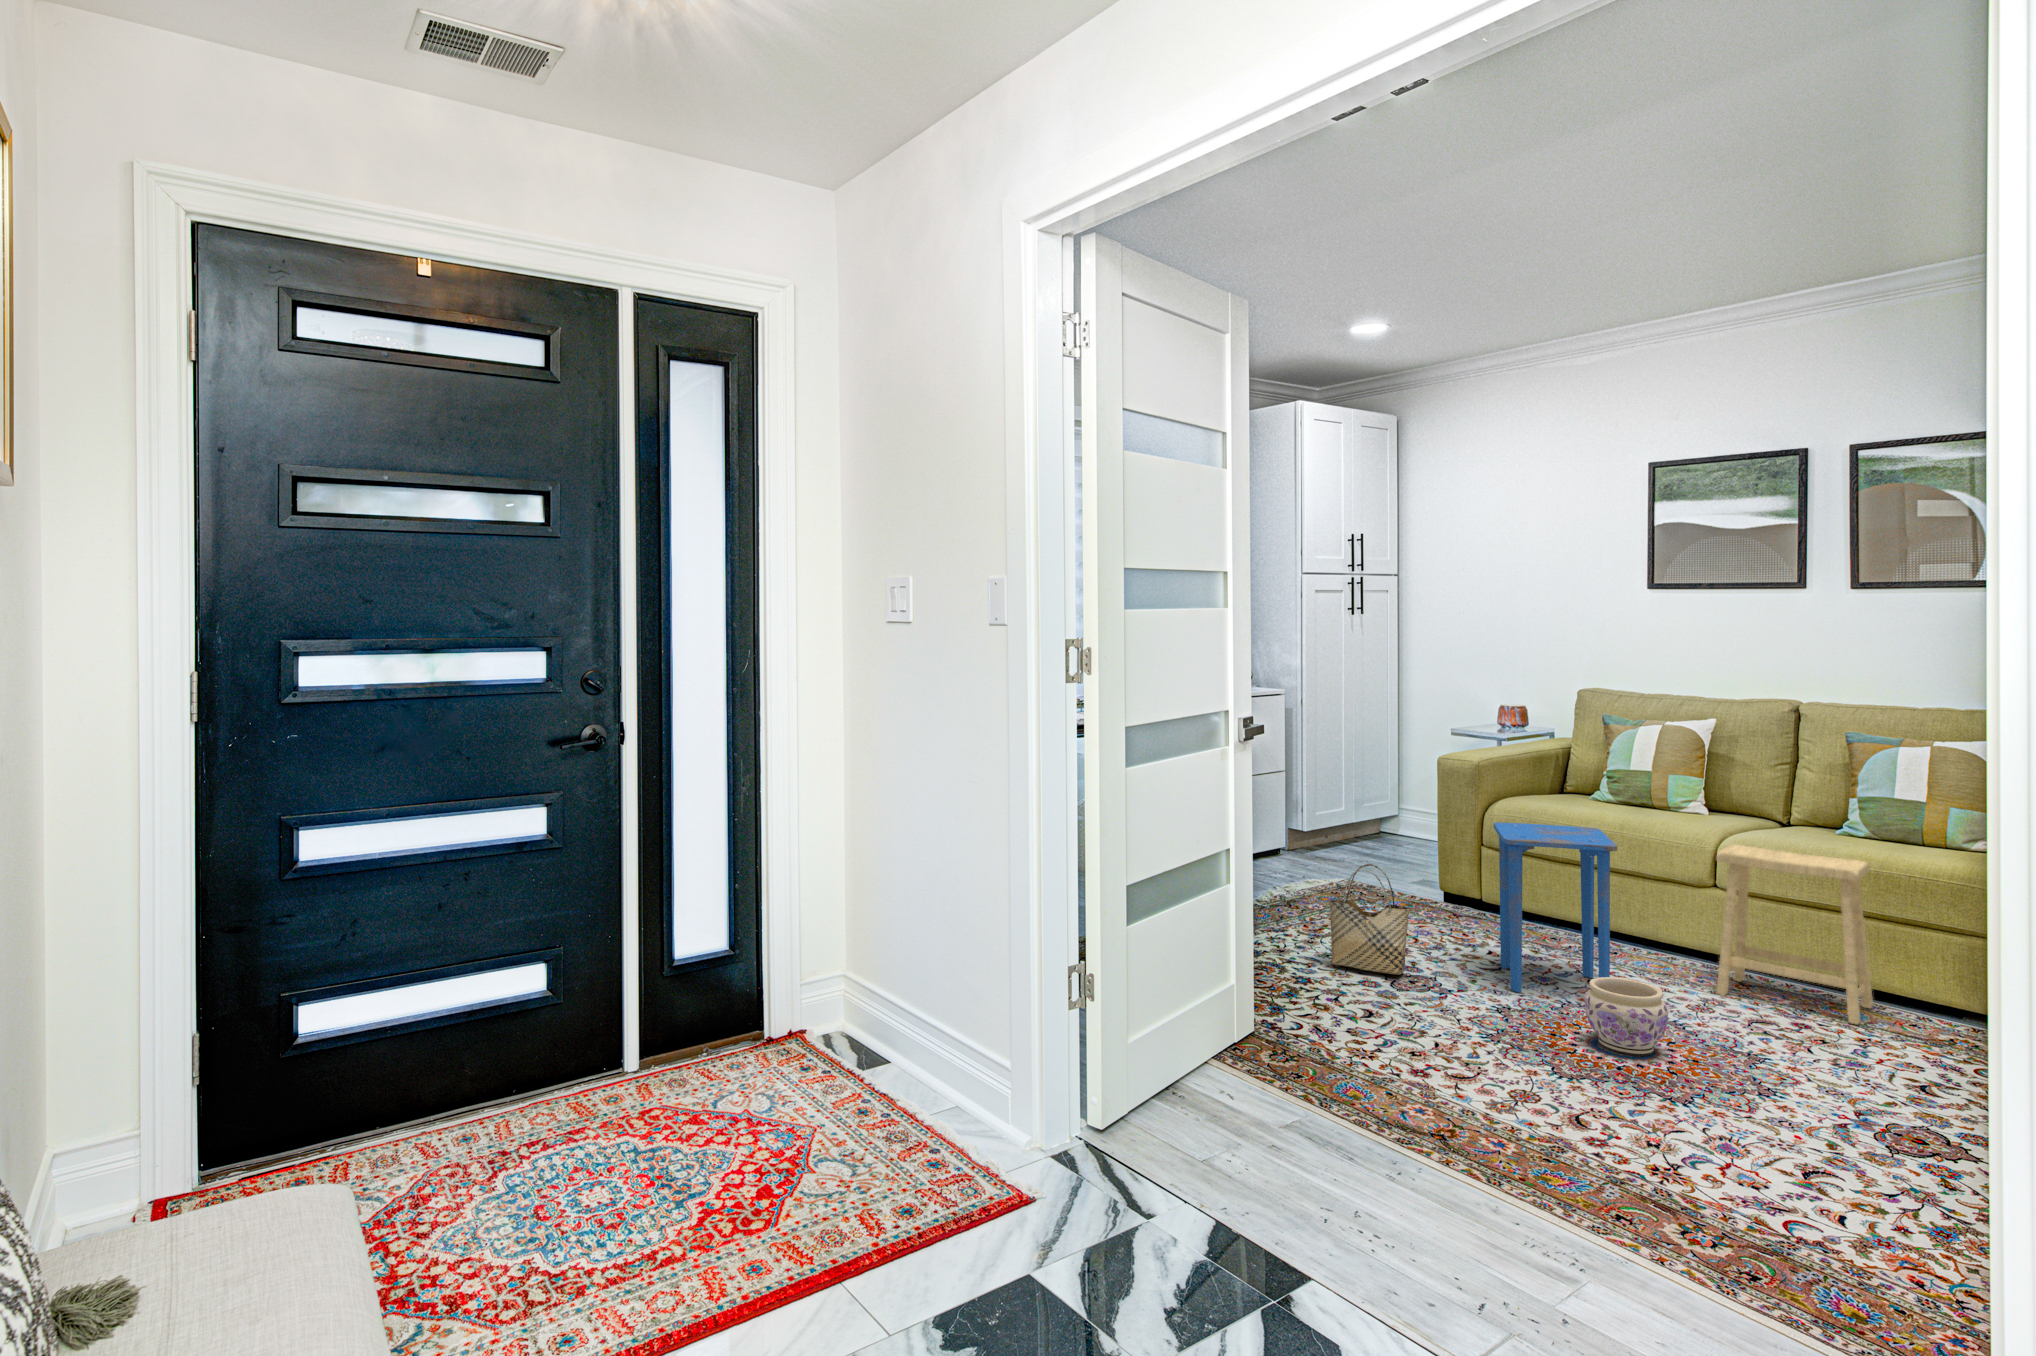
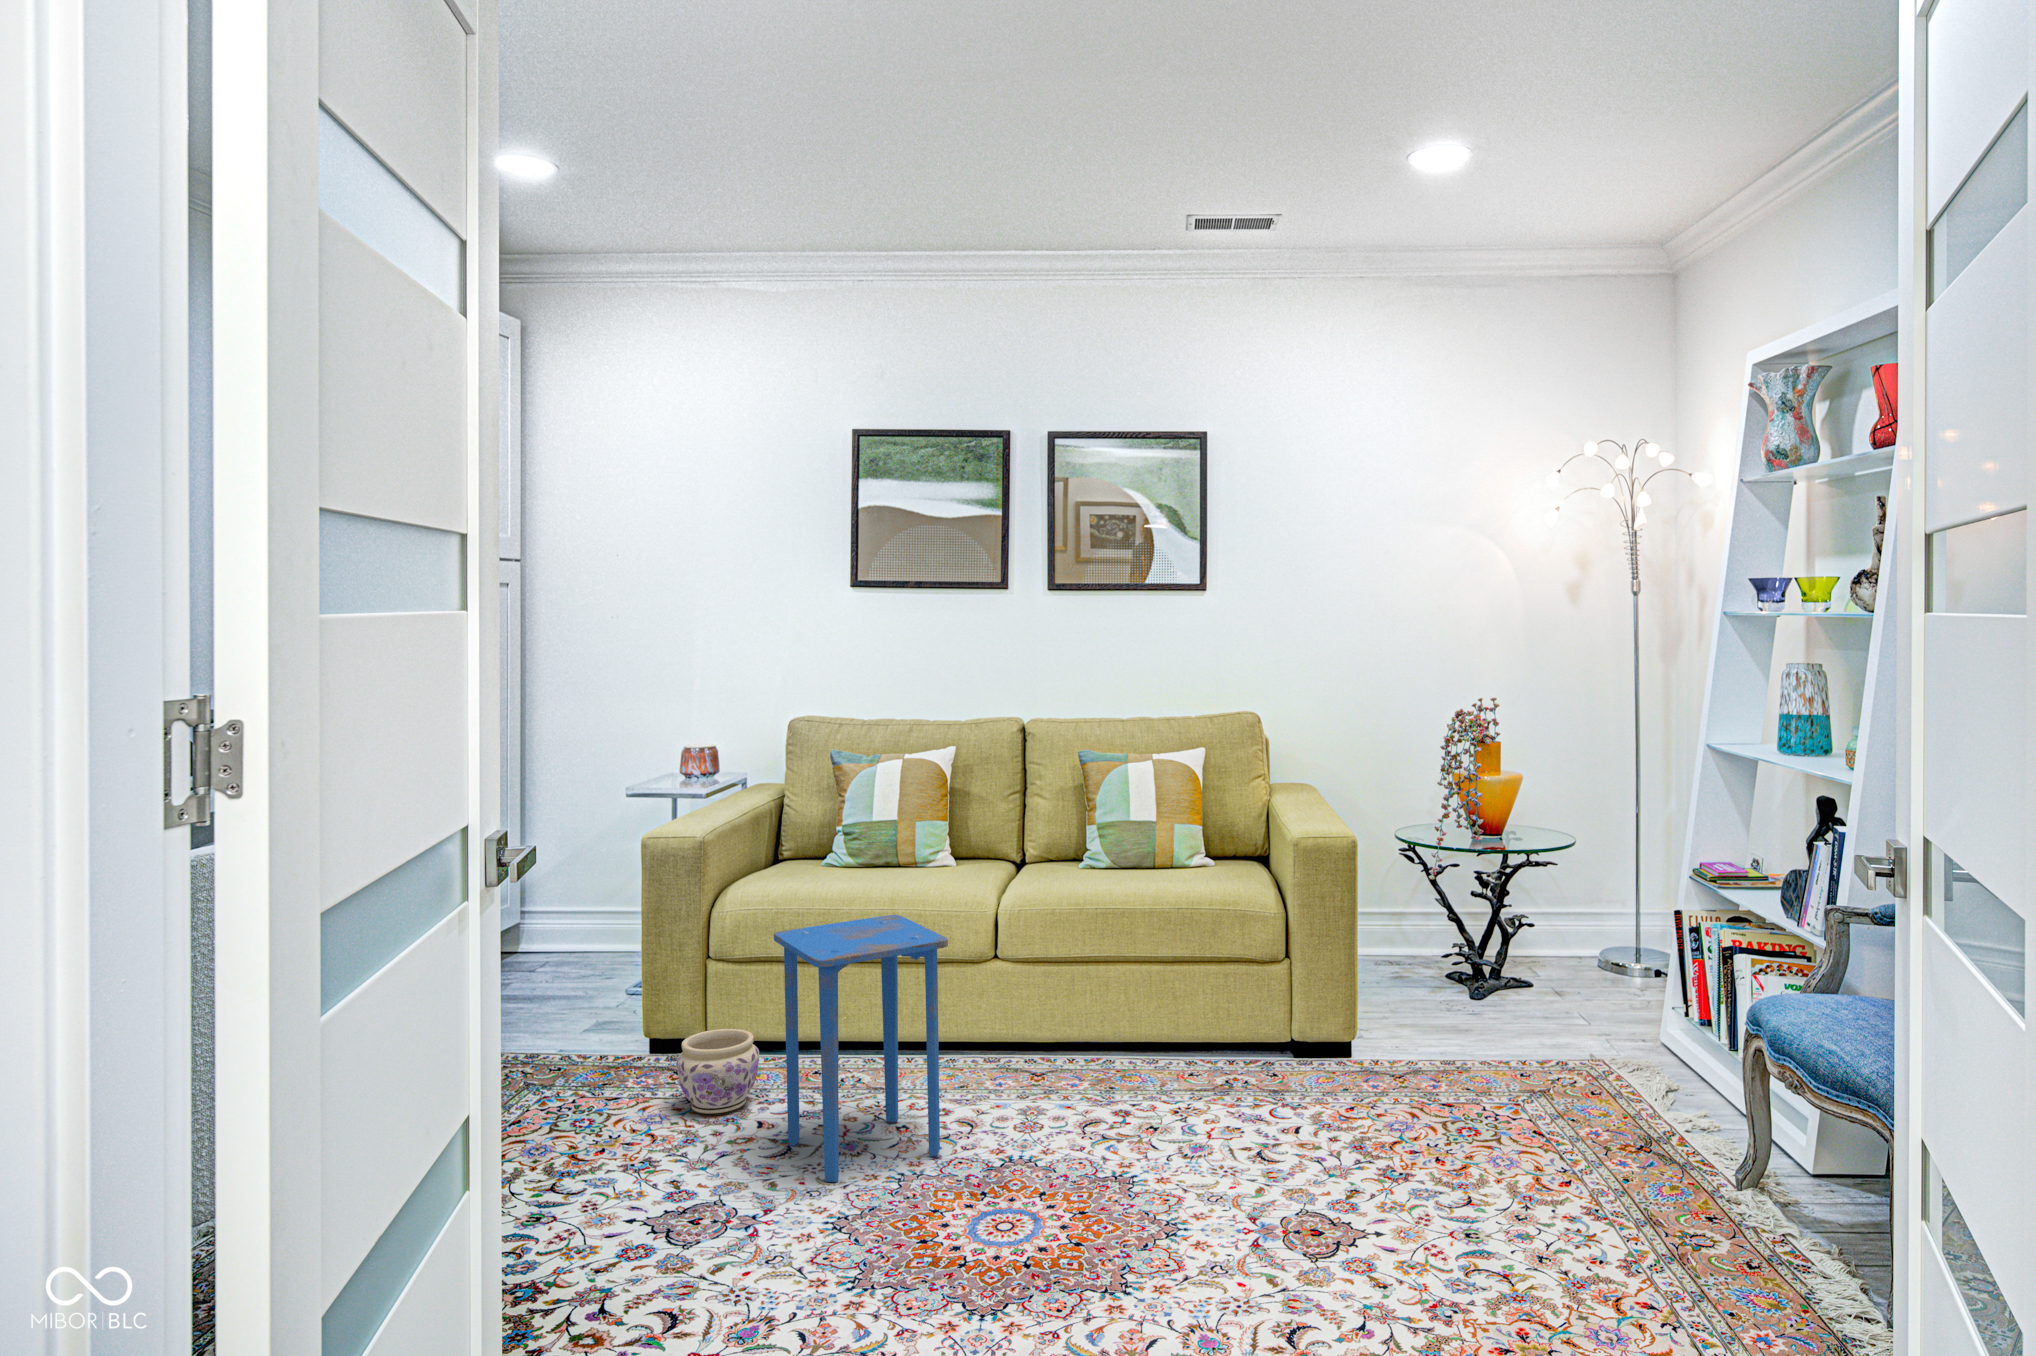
footstool: present [1716,845,1873,1024] -> none [1019,898,1160,1096]
woven basket: present [1328,864,1410,975] -> none [548,1044,681,1237]
planter: present [1584,977,1668,1056] -> present [677,1029,759,1115]

